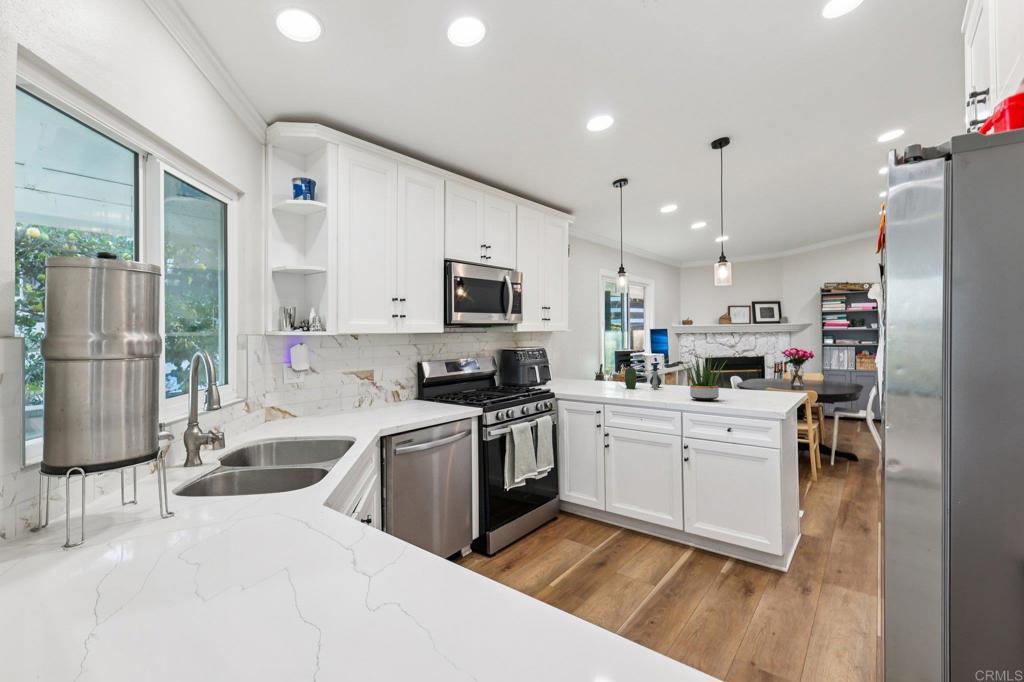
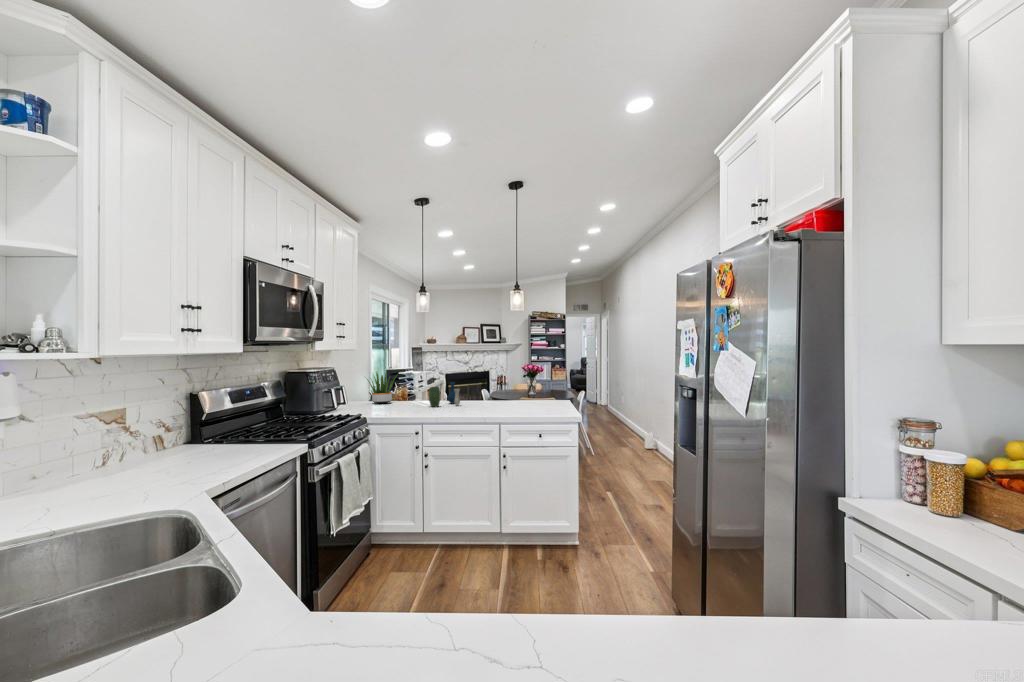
potted plant: present [680,355,725,401] -> present [367,372,395,404]

